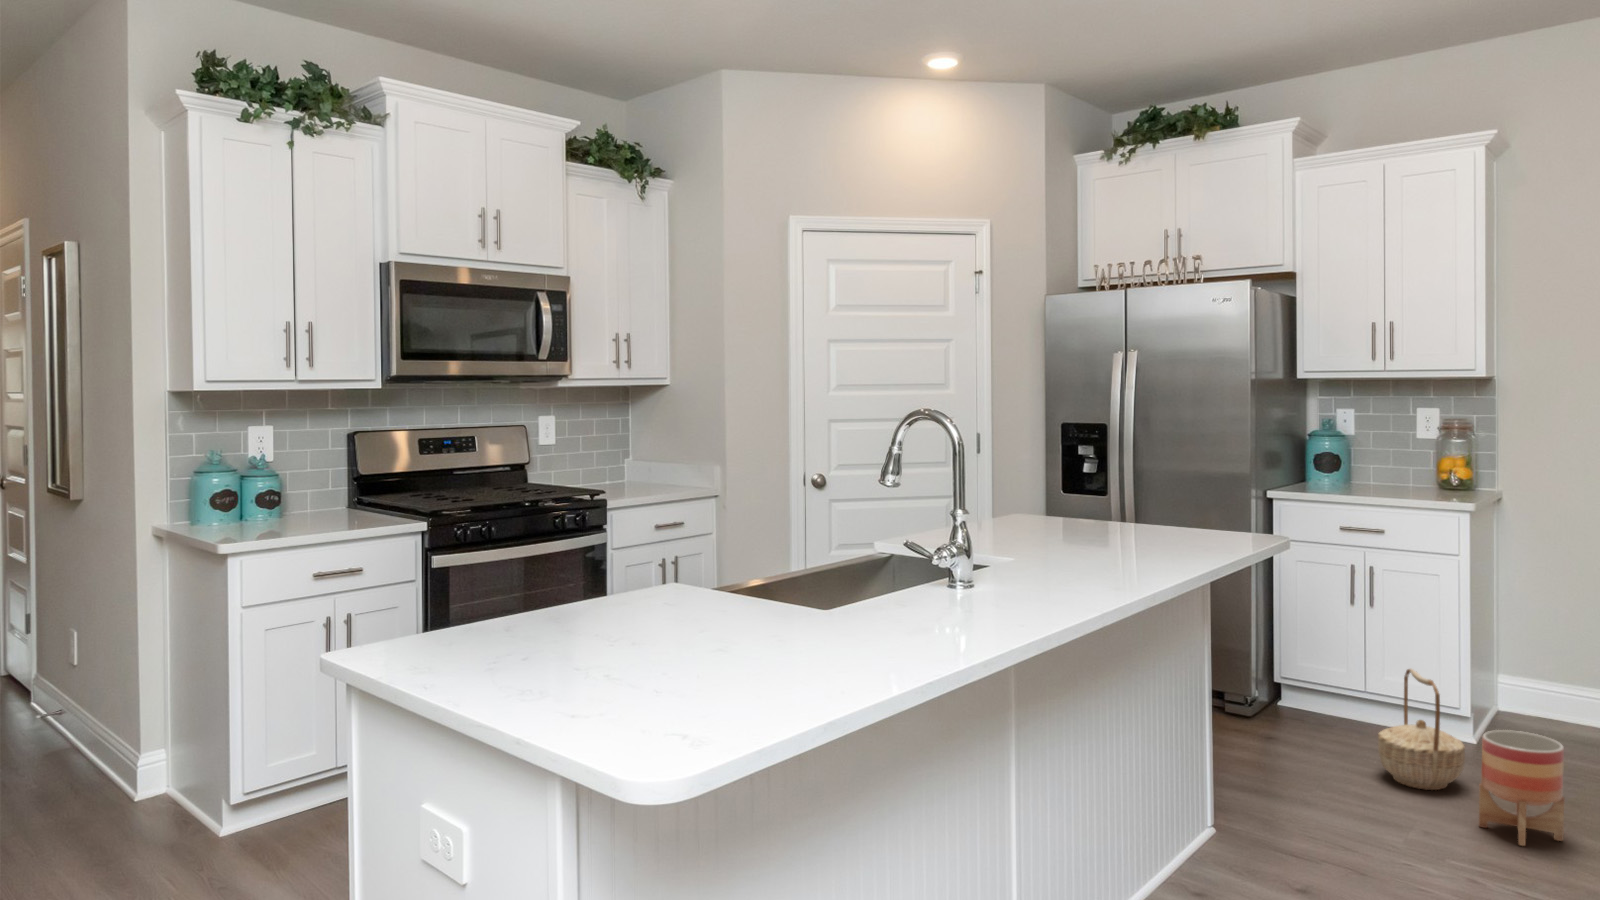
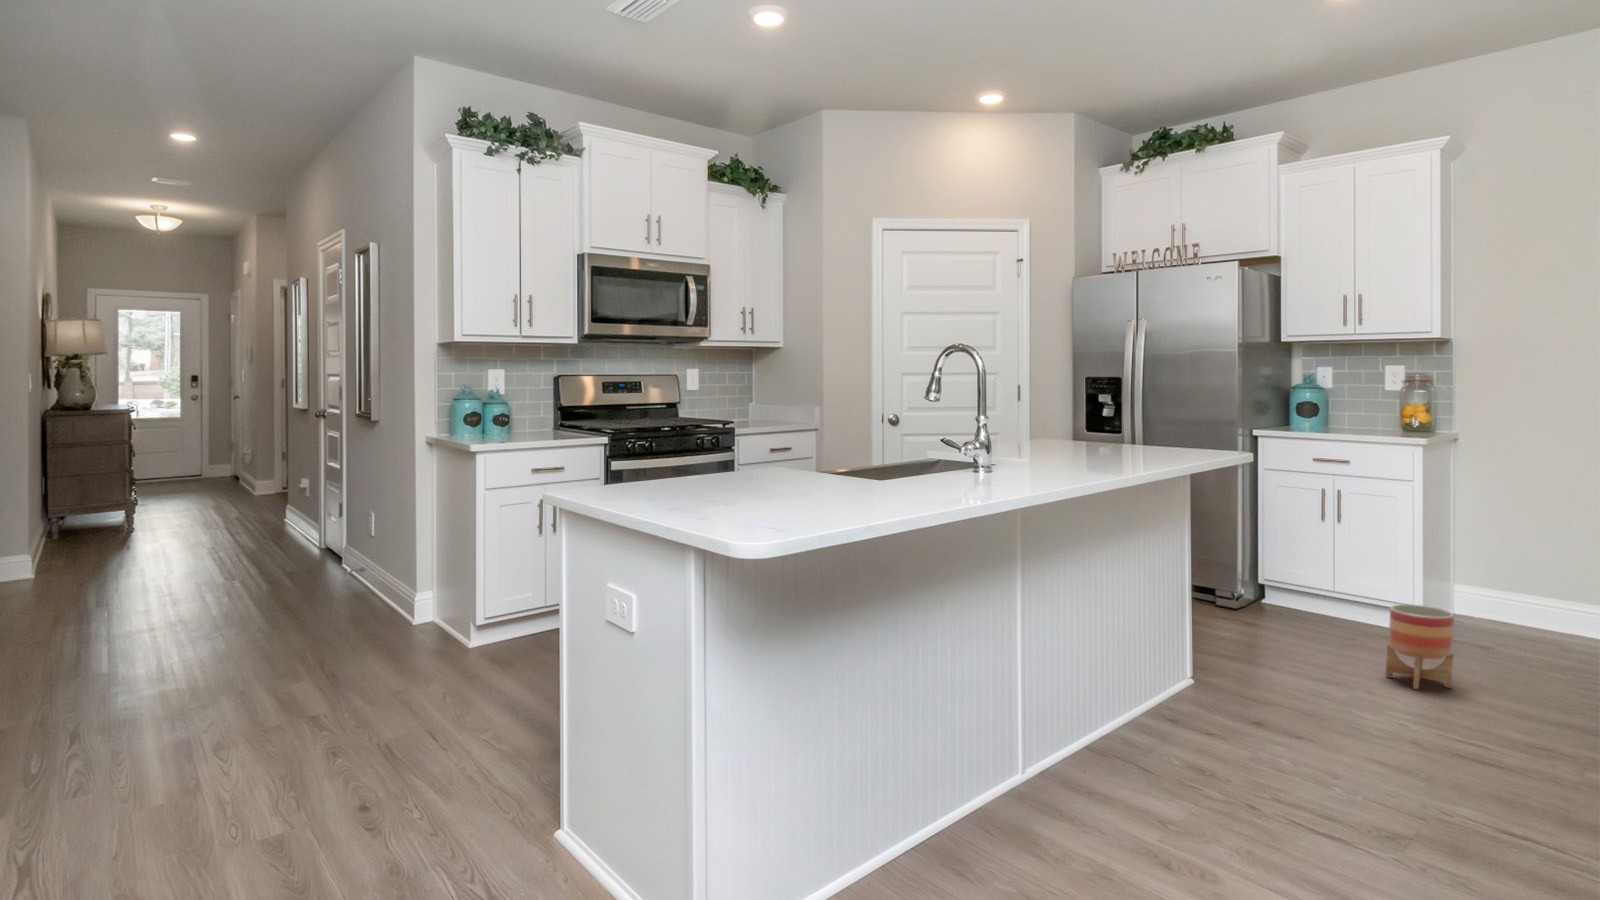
basket: present [1378,669,1465,790] -> none [1317,562,1386,654]

